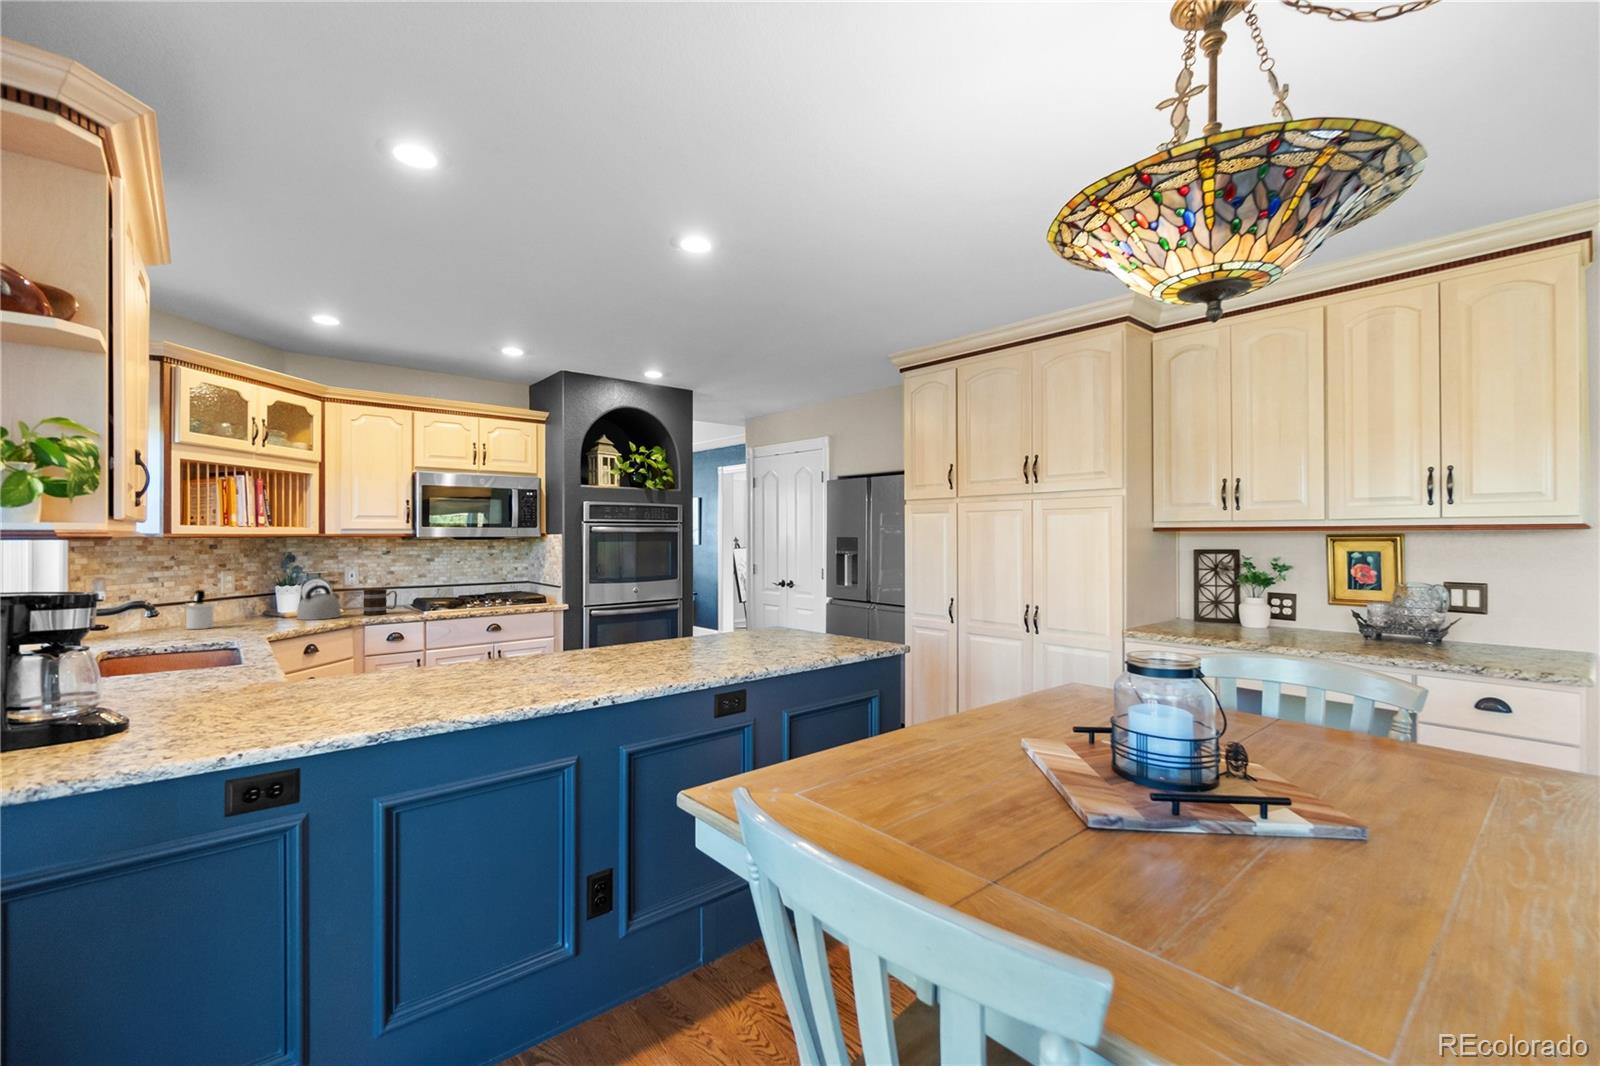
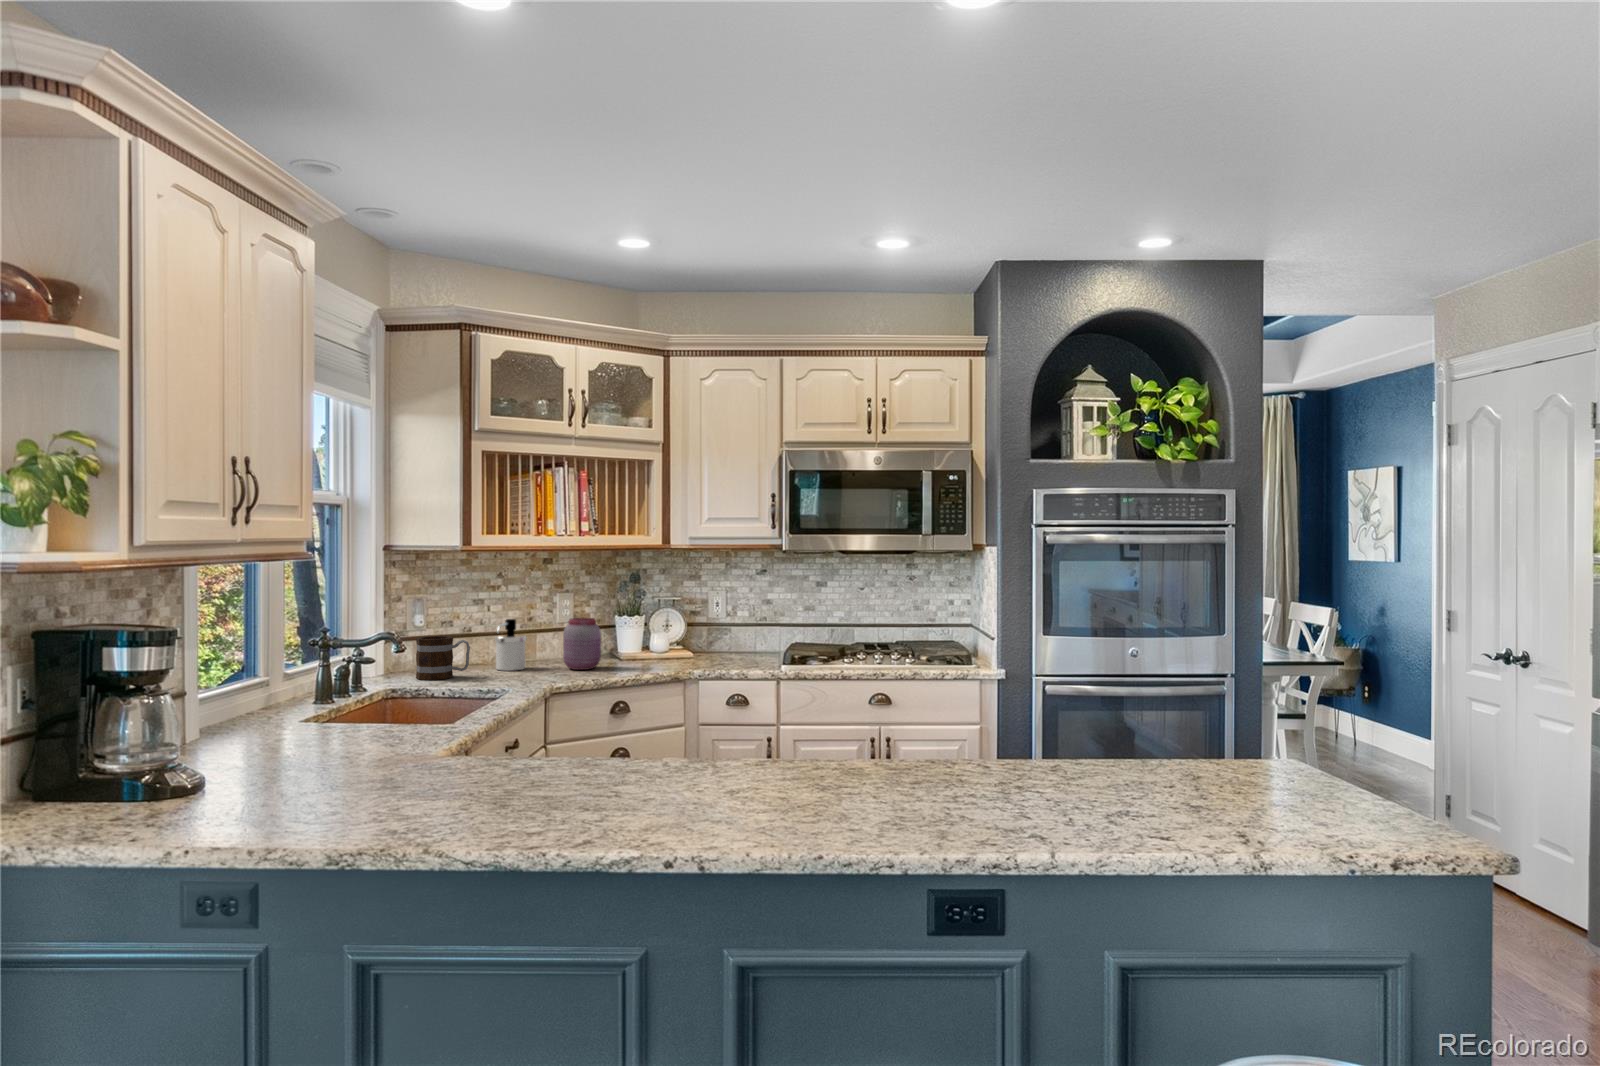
kettle: present [297,585,341,620] -> none [627,617,683,667]
jar: none [248,587,281,625] -> present [563,618,601,670]
mug: present [363,589,397,615] -> present [416,636,470,680]

